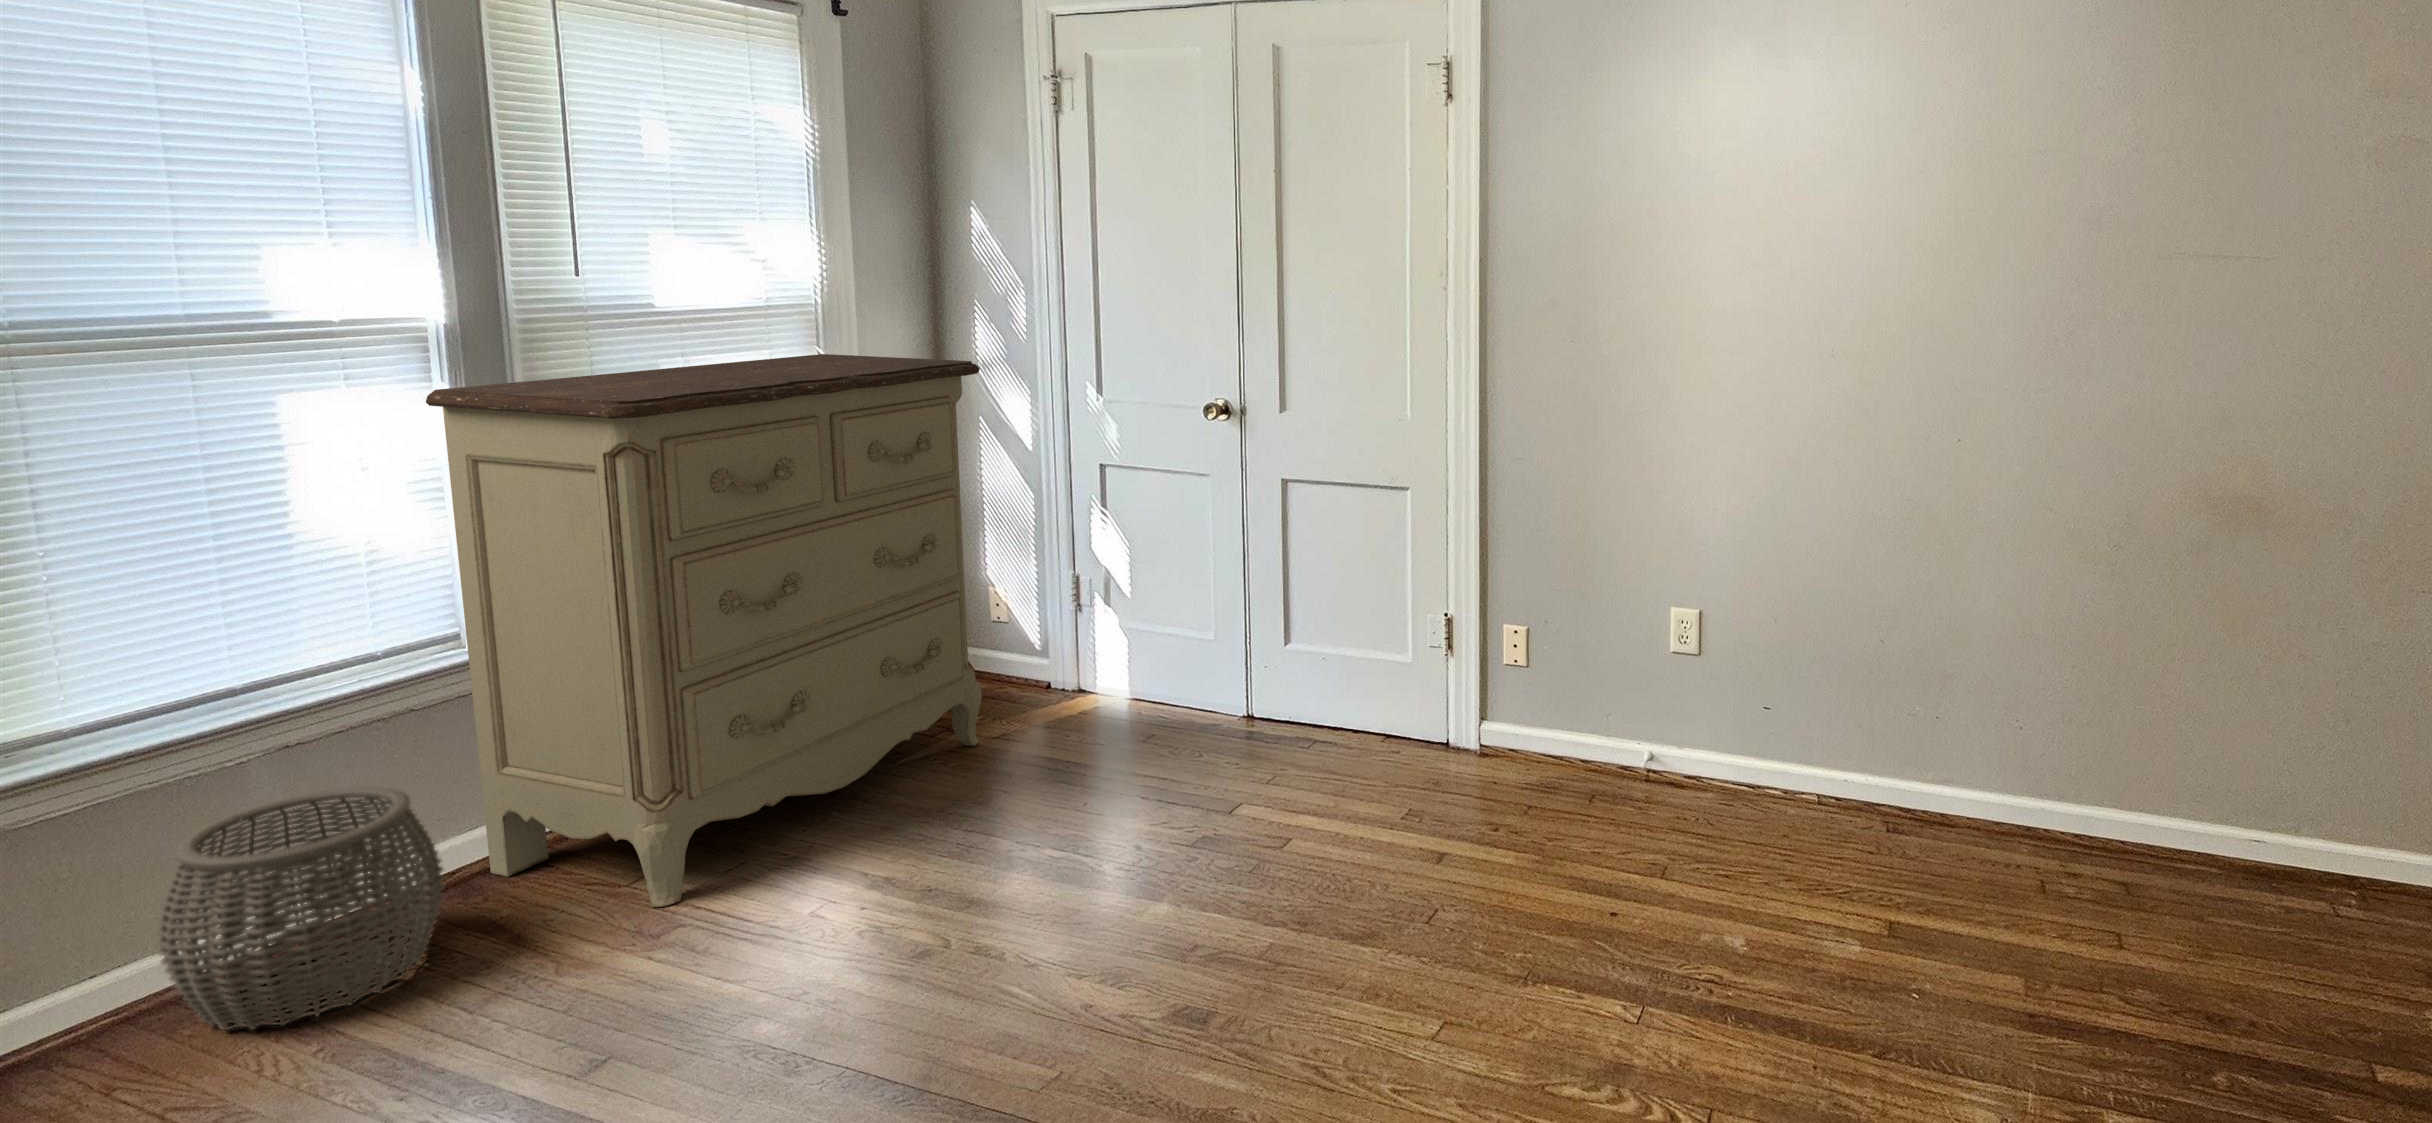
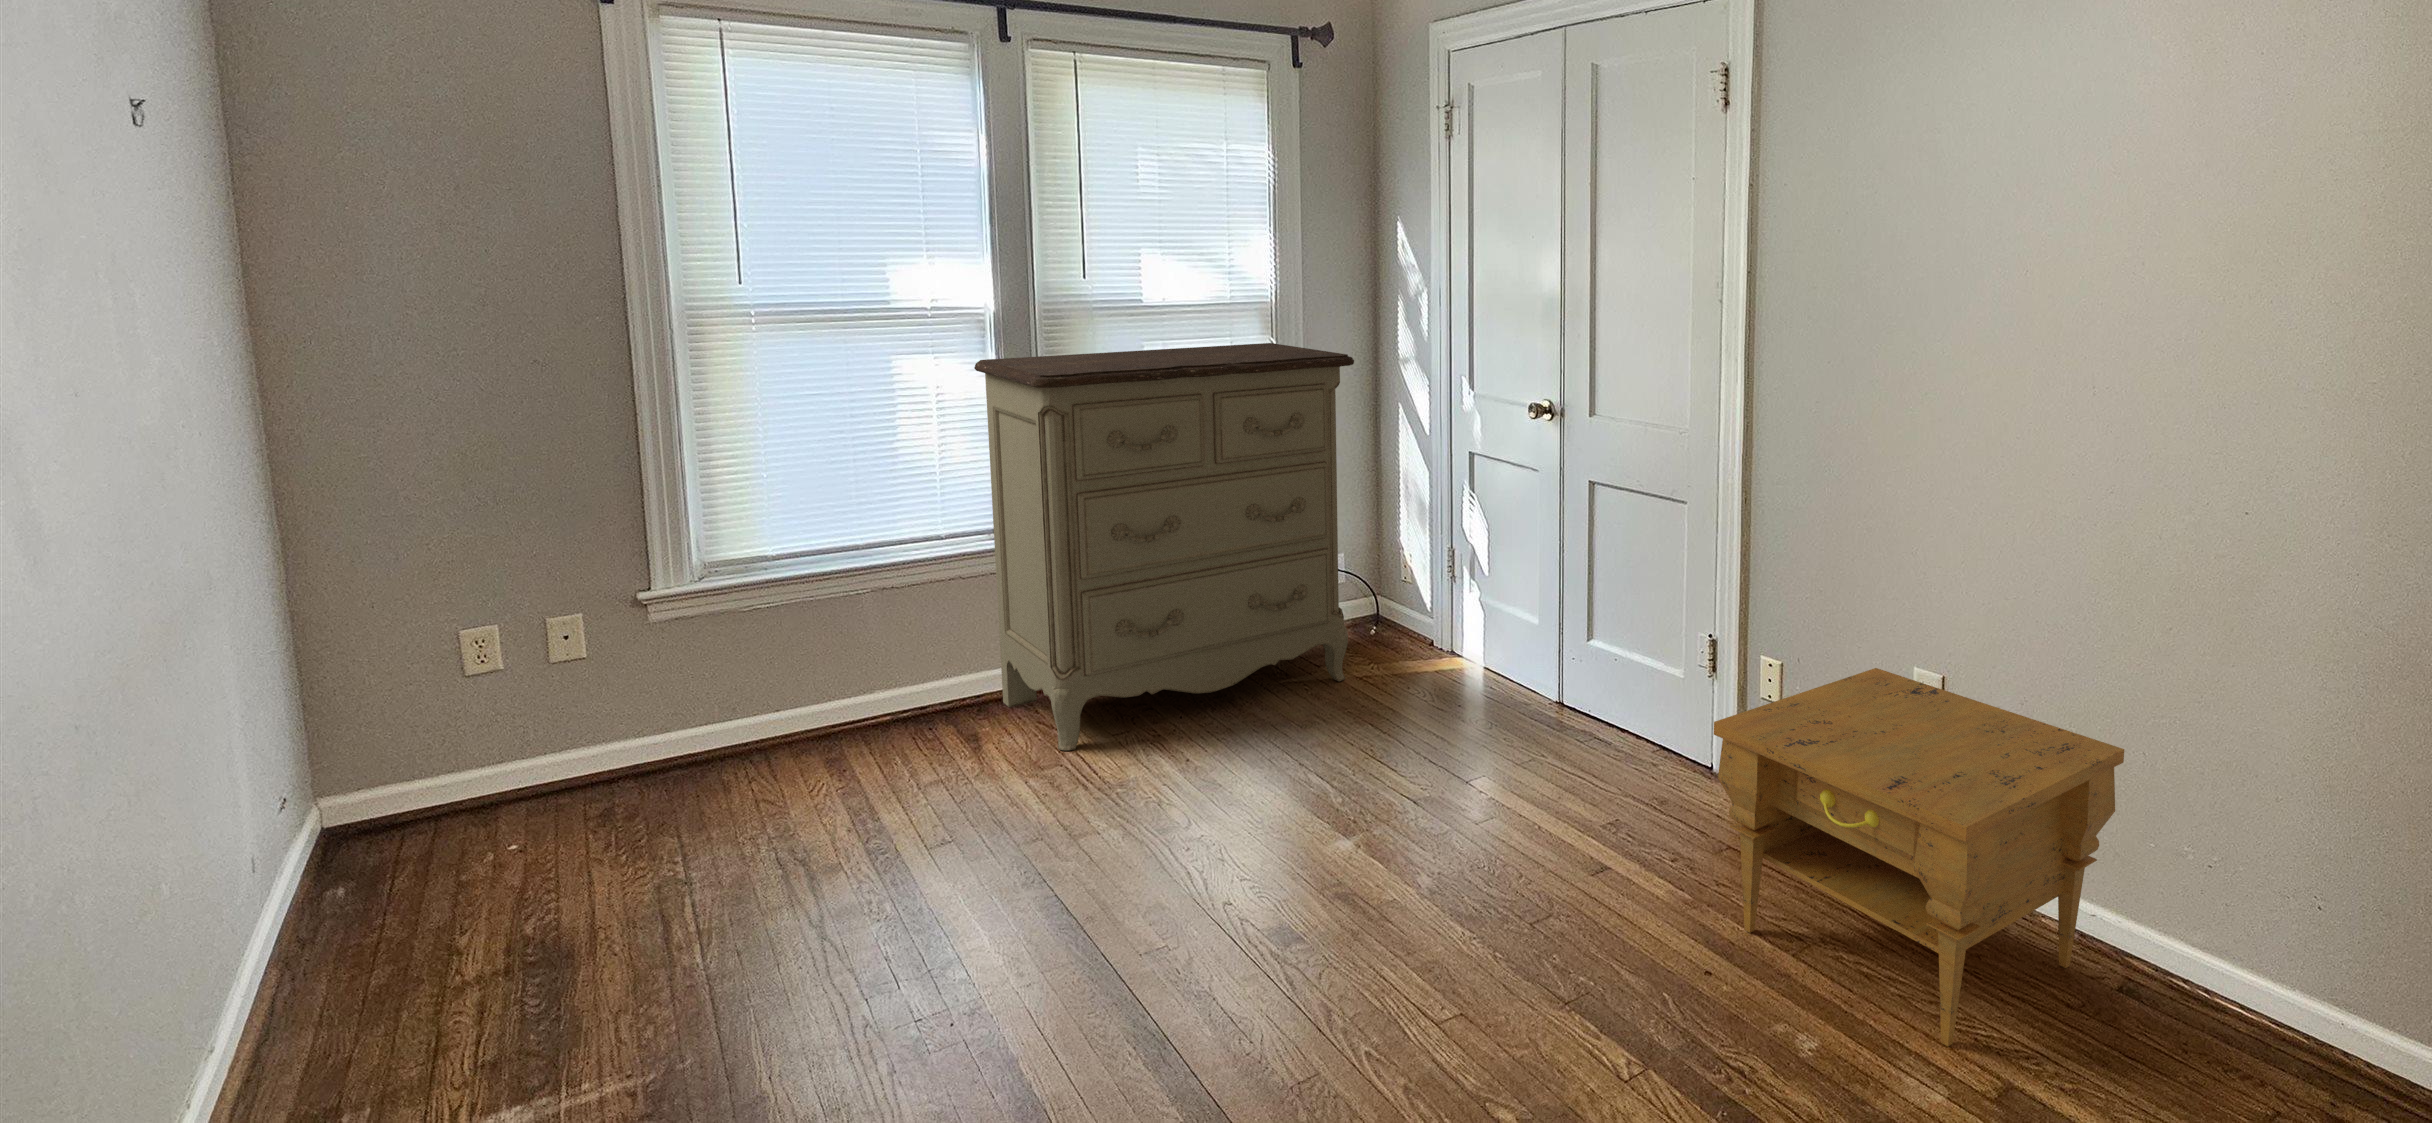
nightstand: none [1584,612,1878,909] -> present [1714,668,2124,1046]
woven basket: present [157,787,444,1030] -> none [797,624,948,769]

